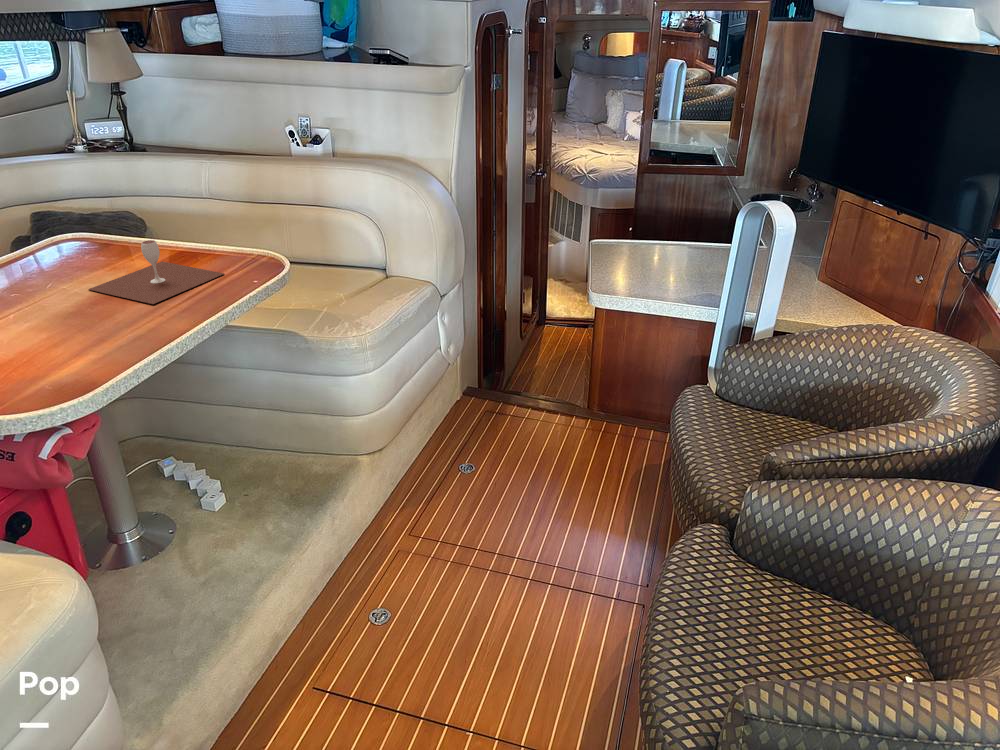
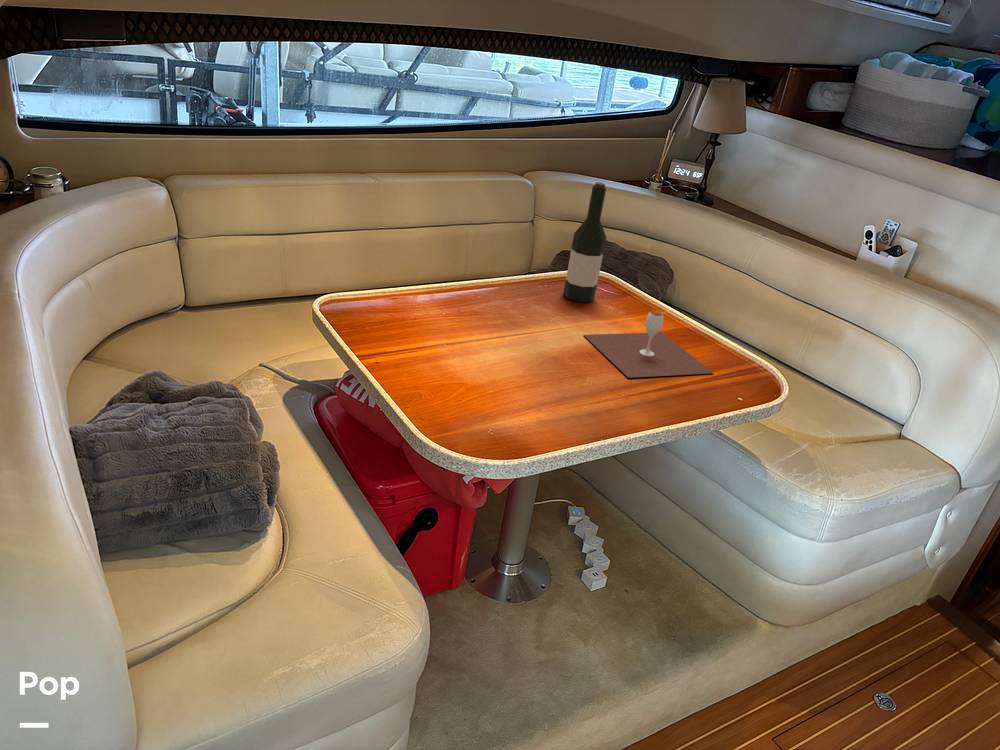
wine bottle: none [20,143,79,268] -> present [563,182,606,302]

